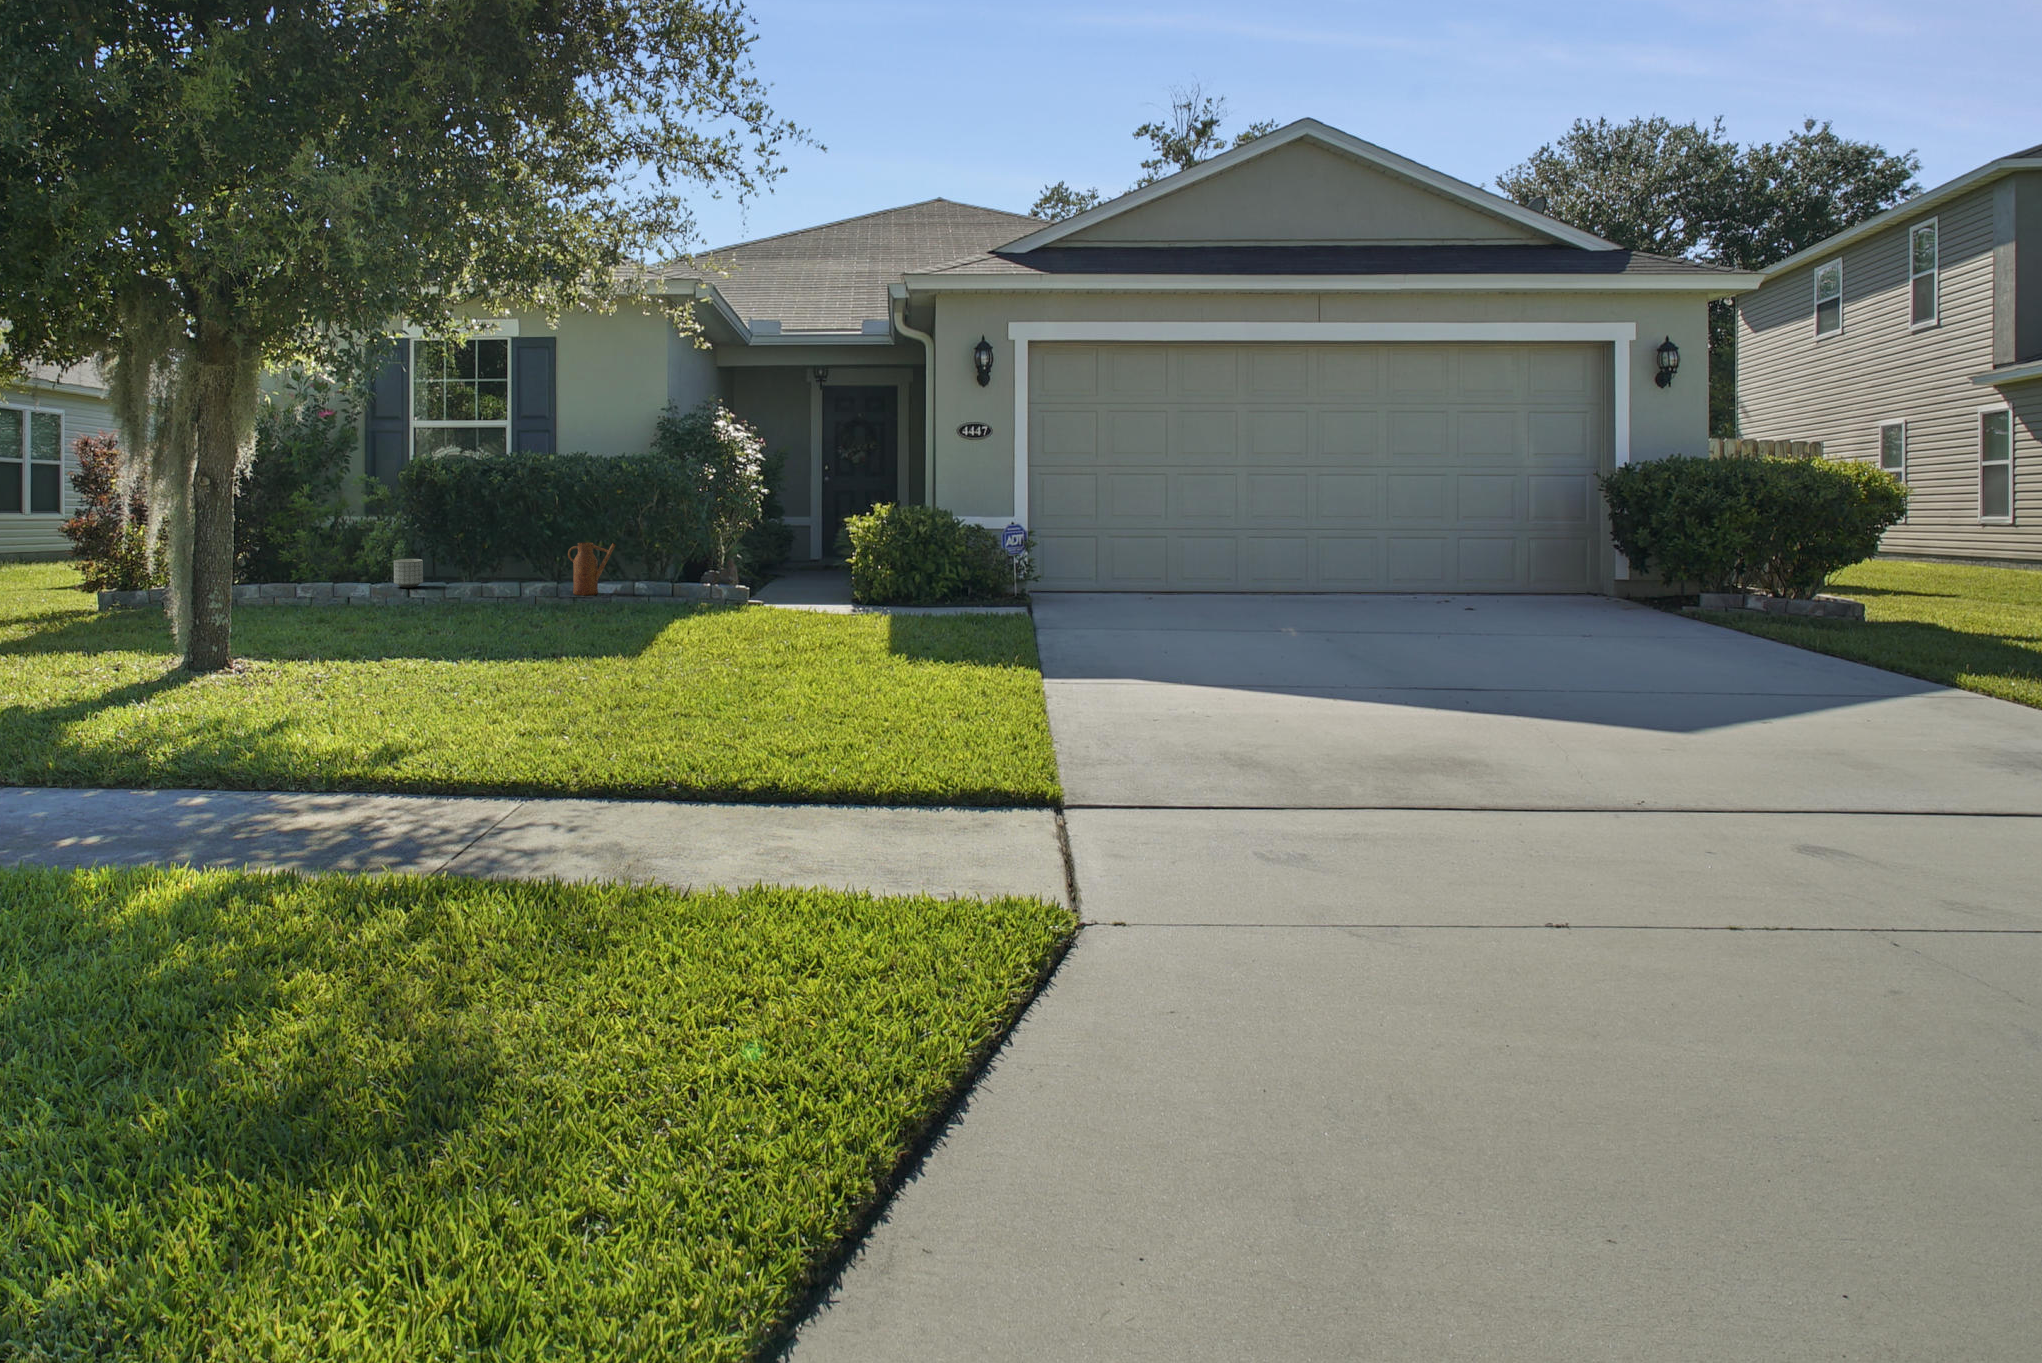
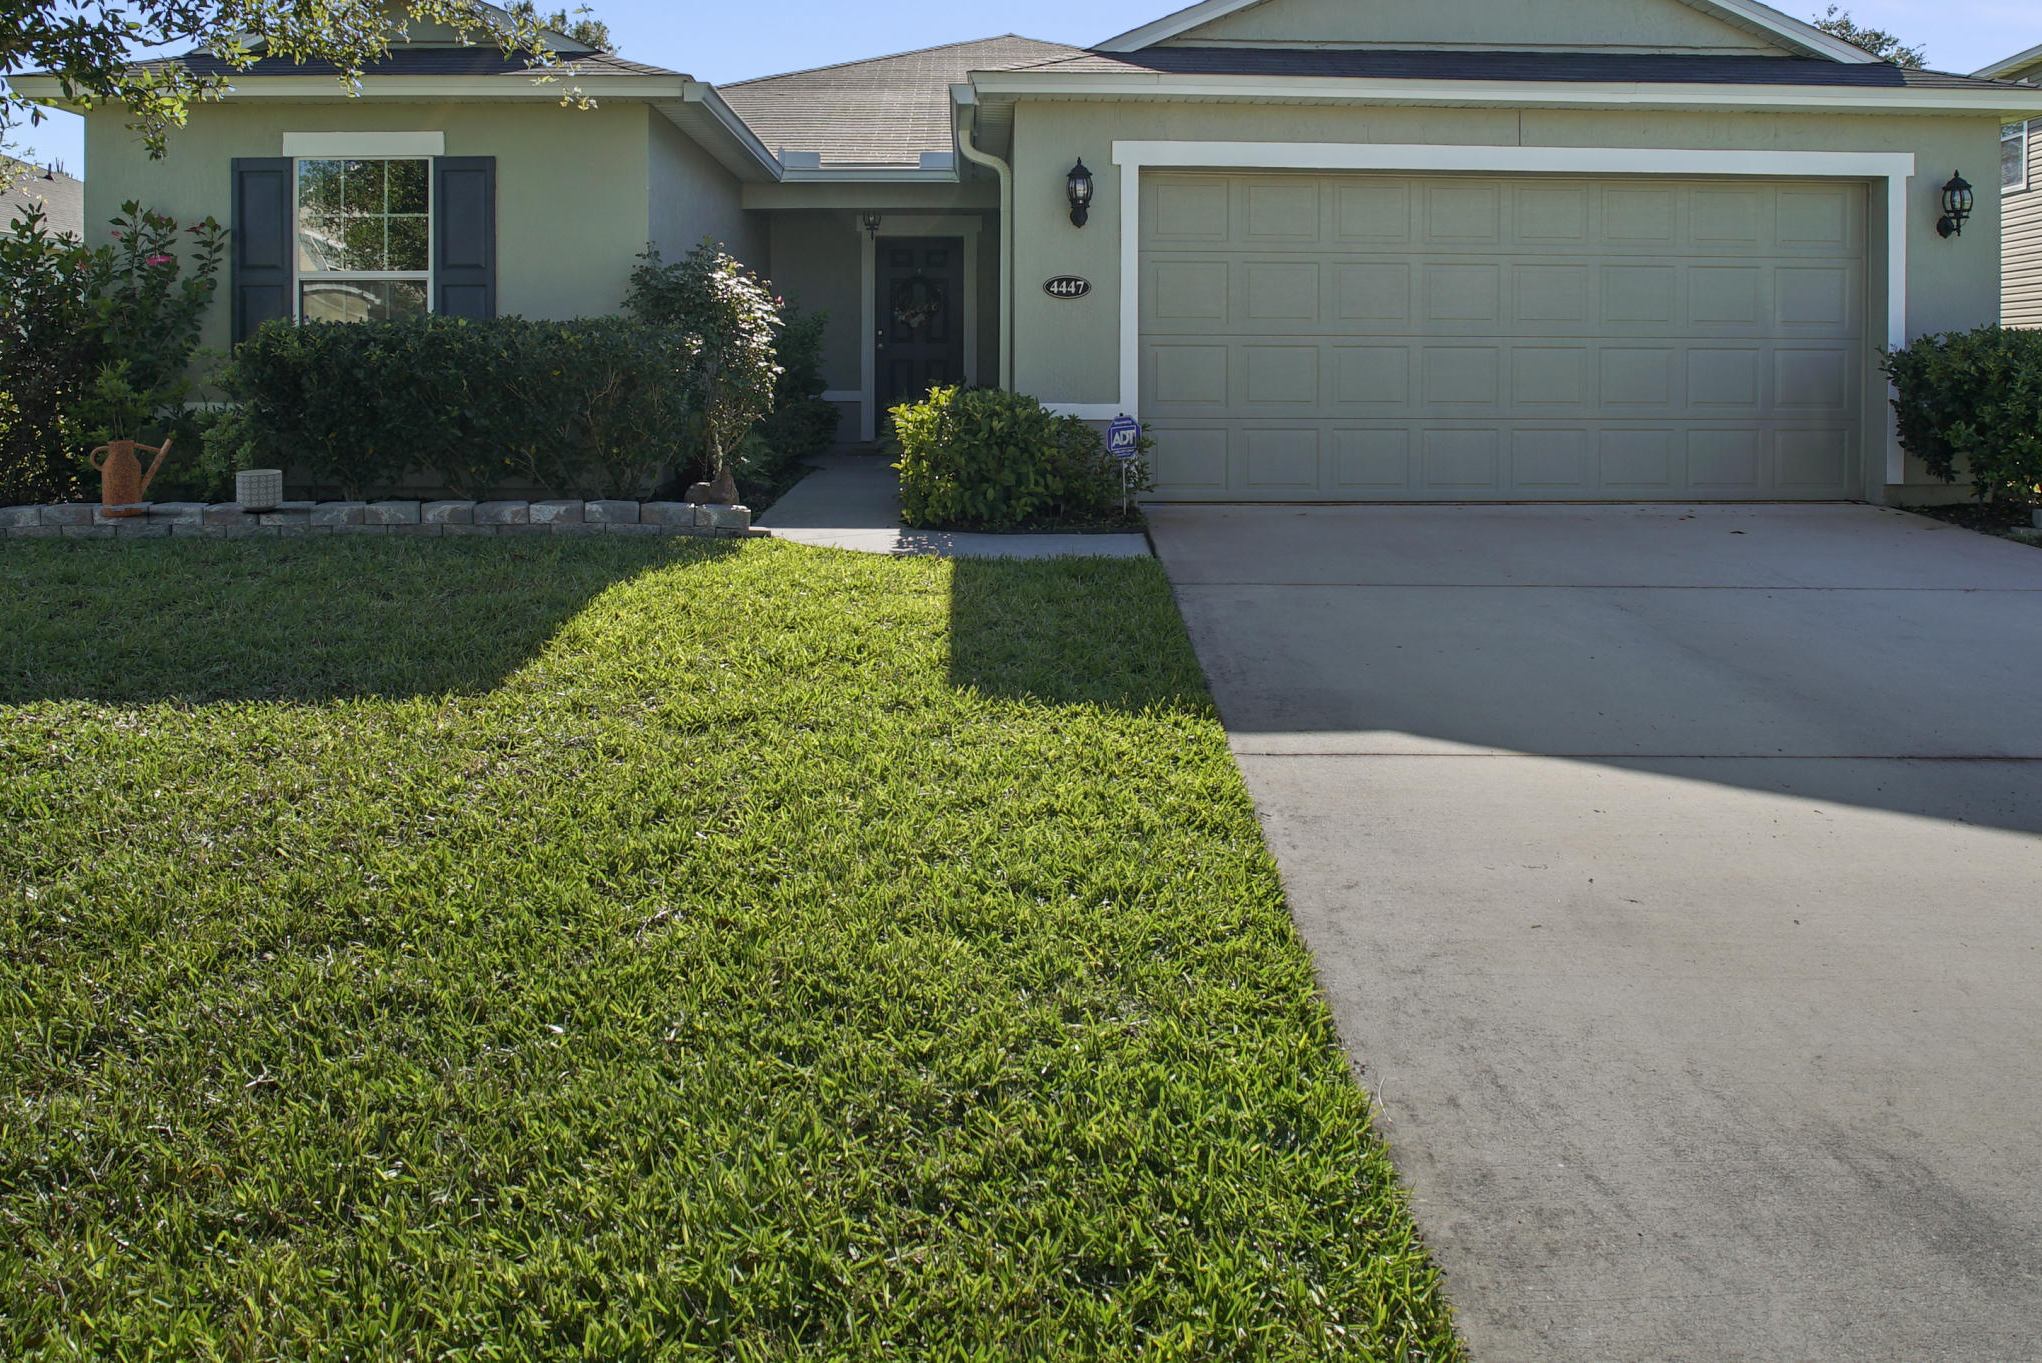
watering can: present [568,543,616,595] -> present [90,439,173,517]

